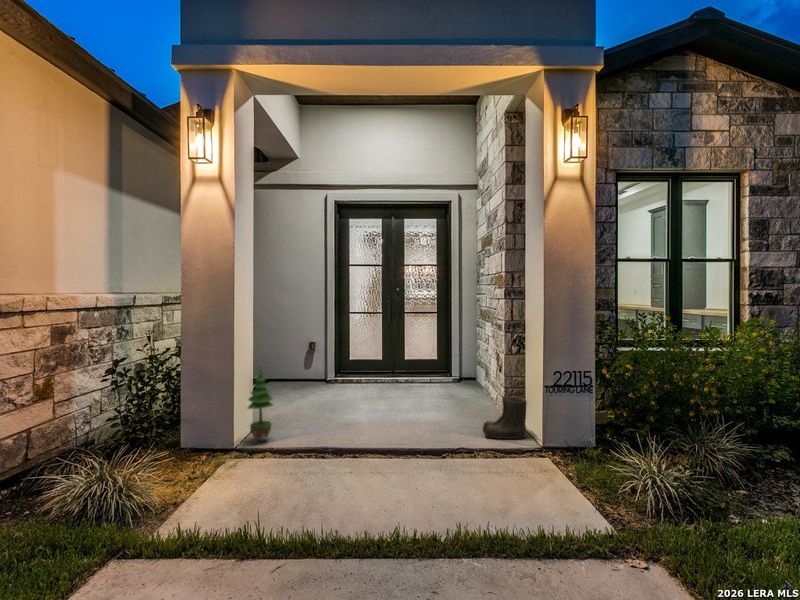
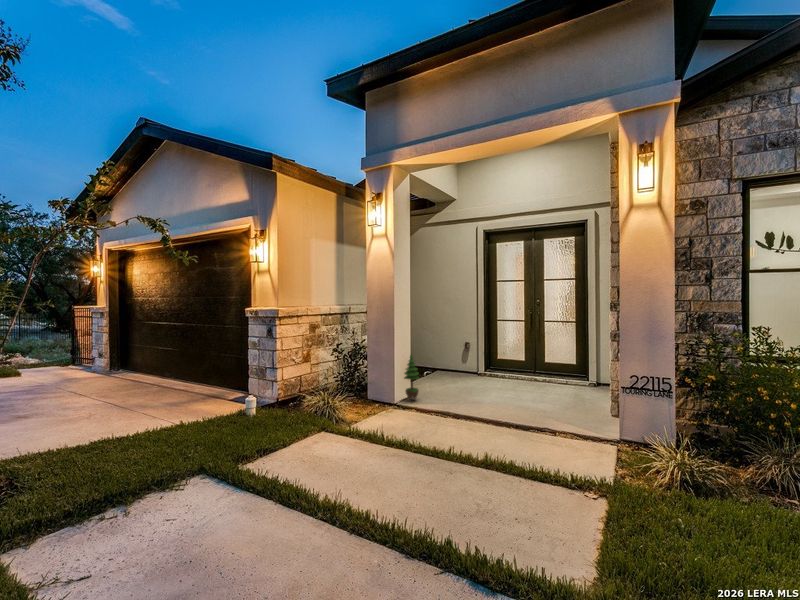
boots: present [483,396,527,439] -> none [573,392,613,429]

